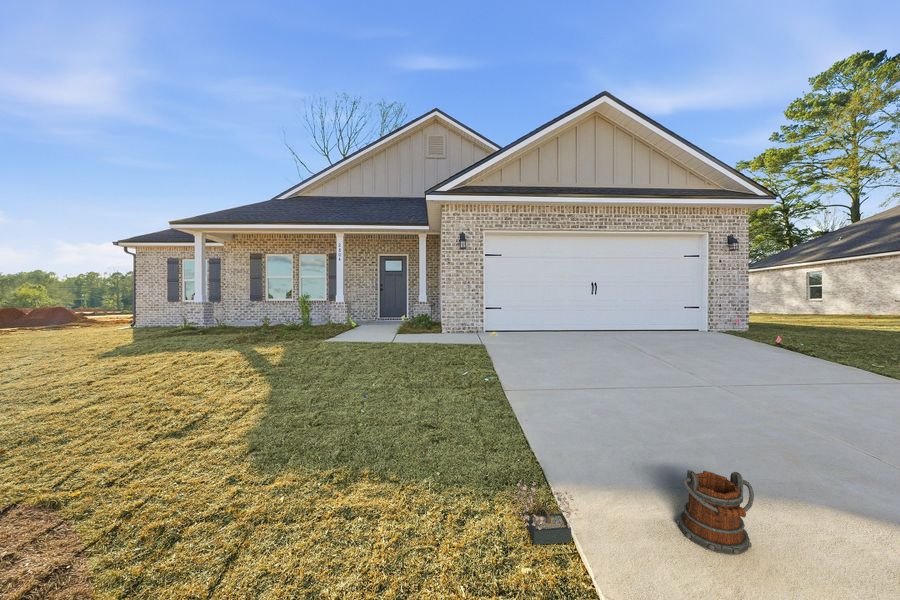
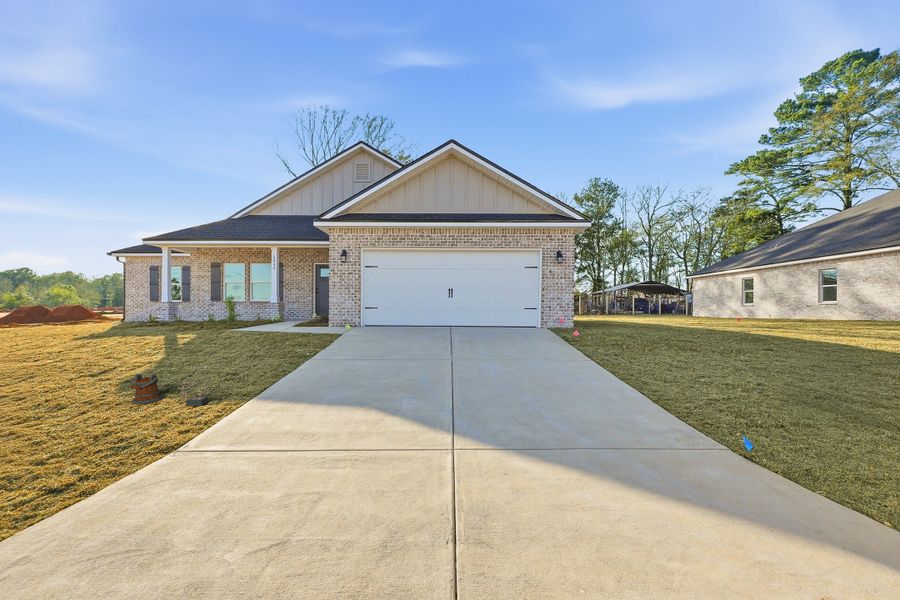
bucket: present [676,470,754,555] -> present [130,374,163,404]

